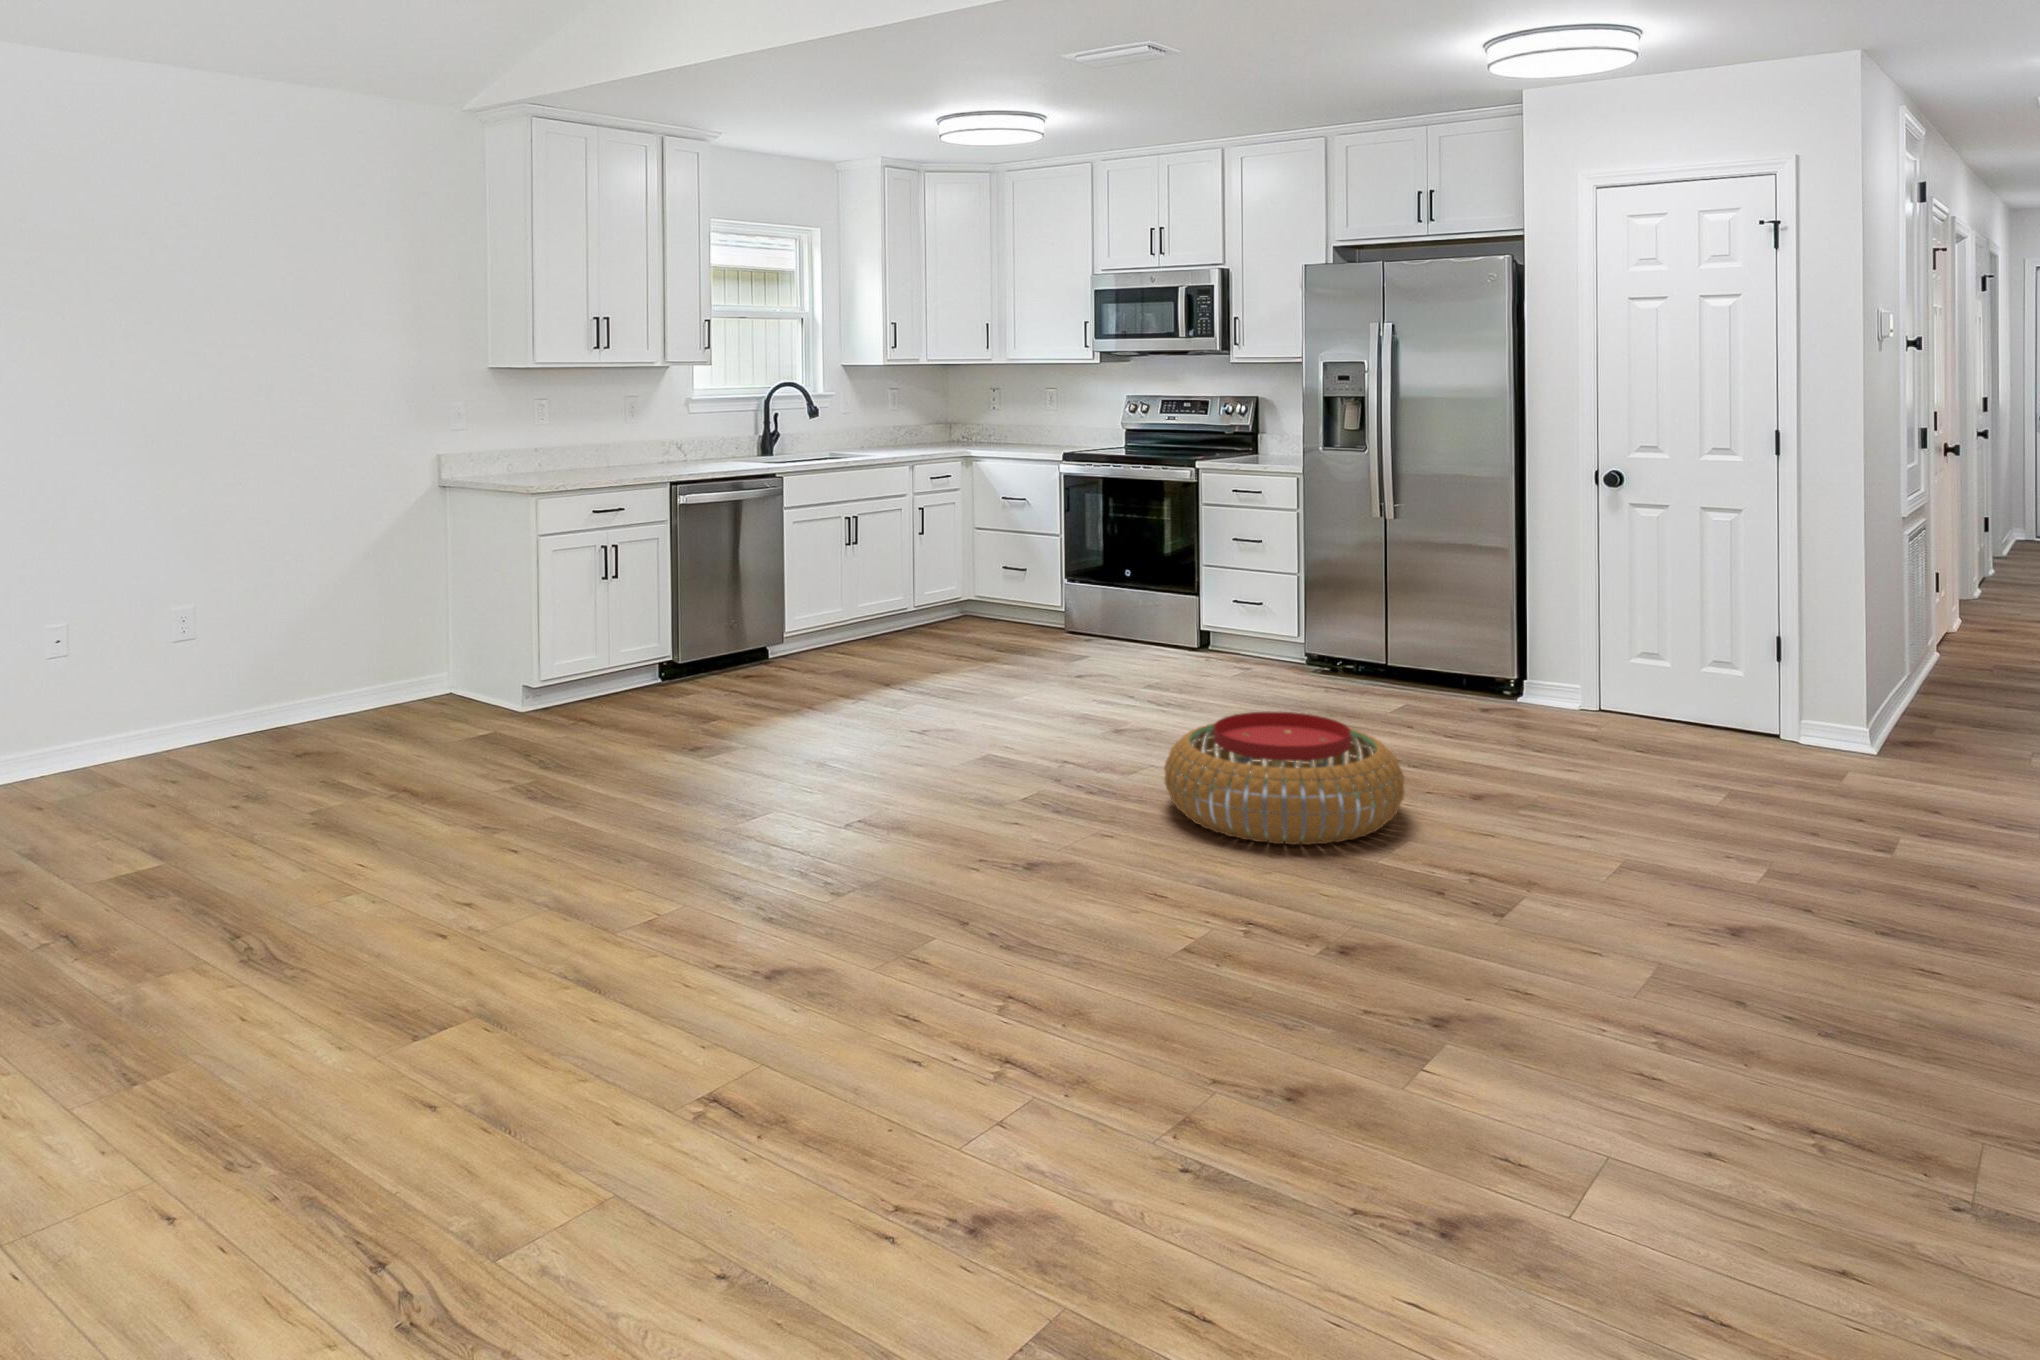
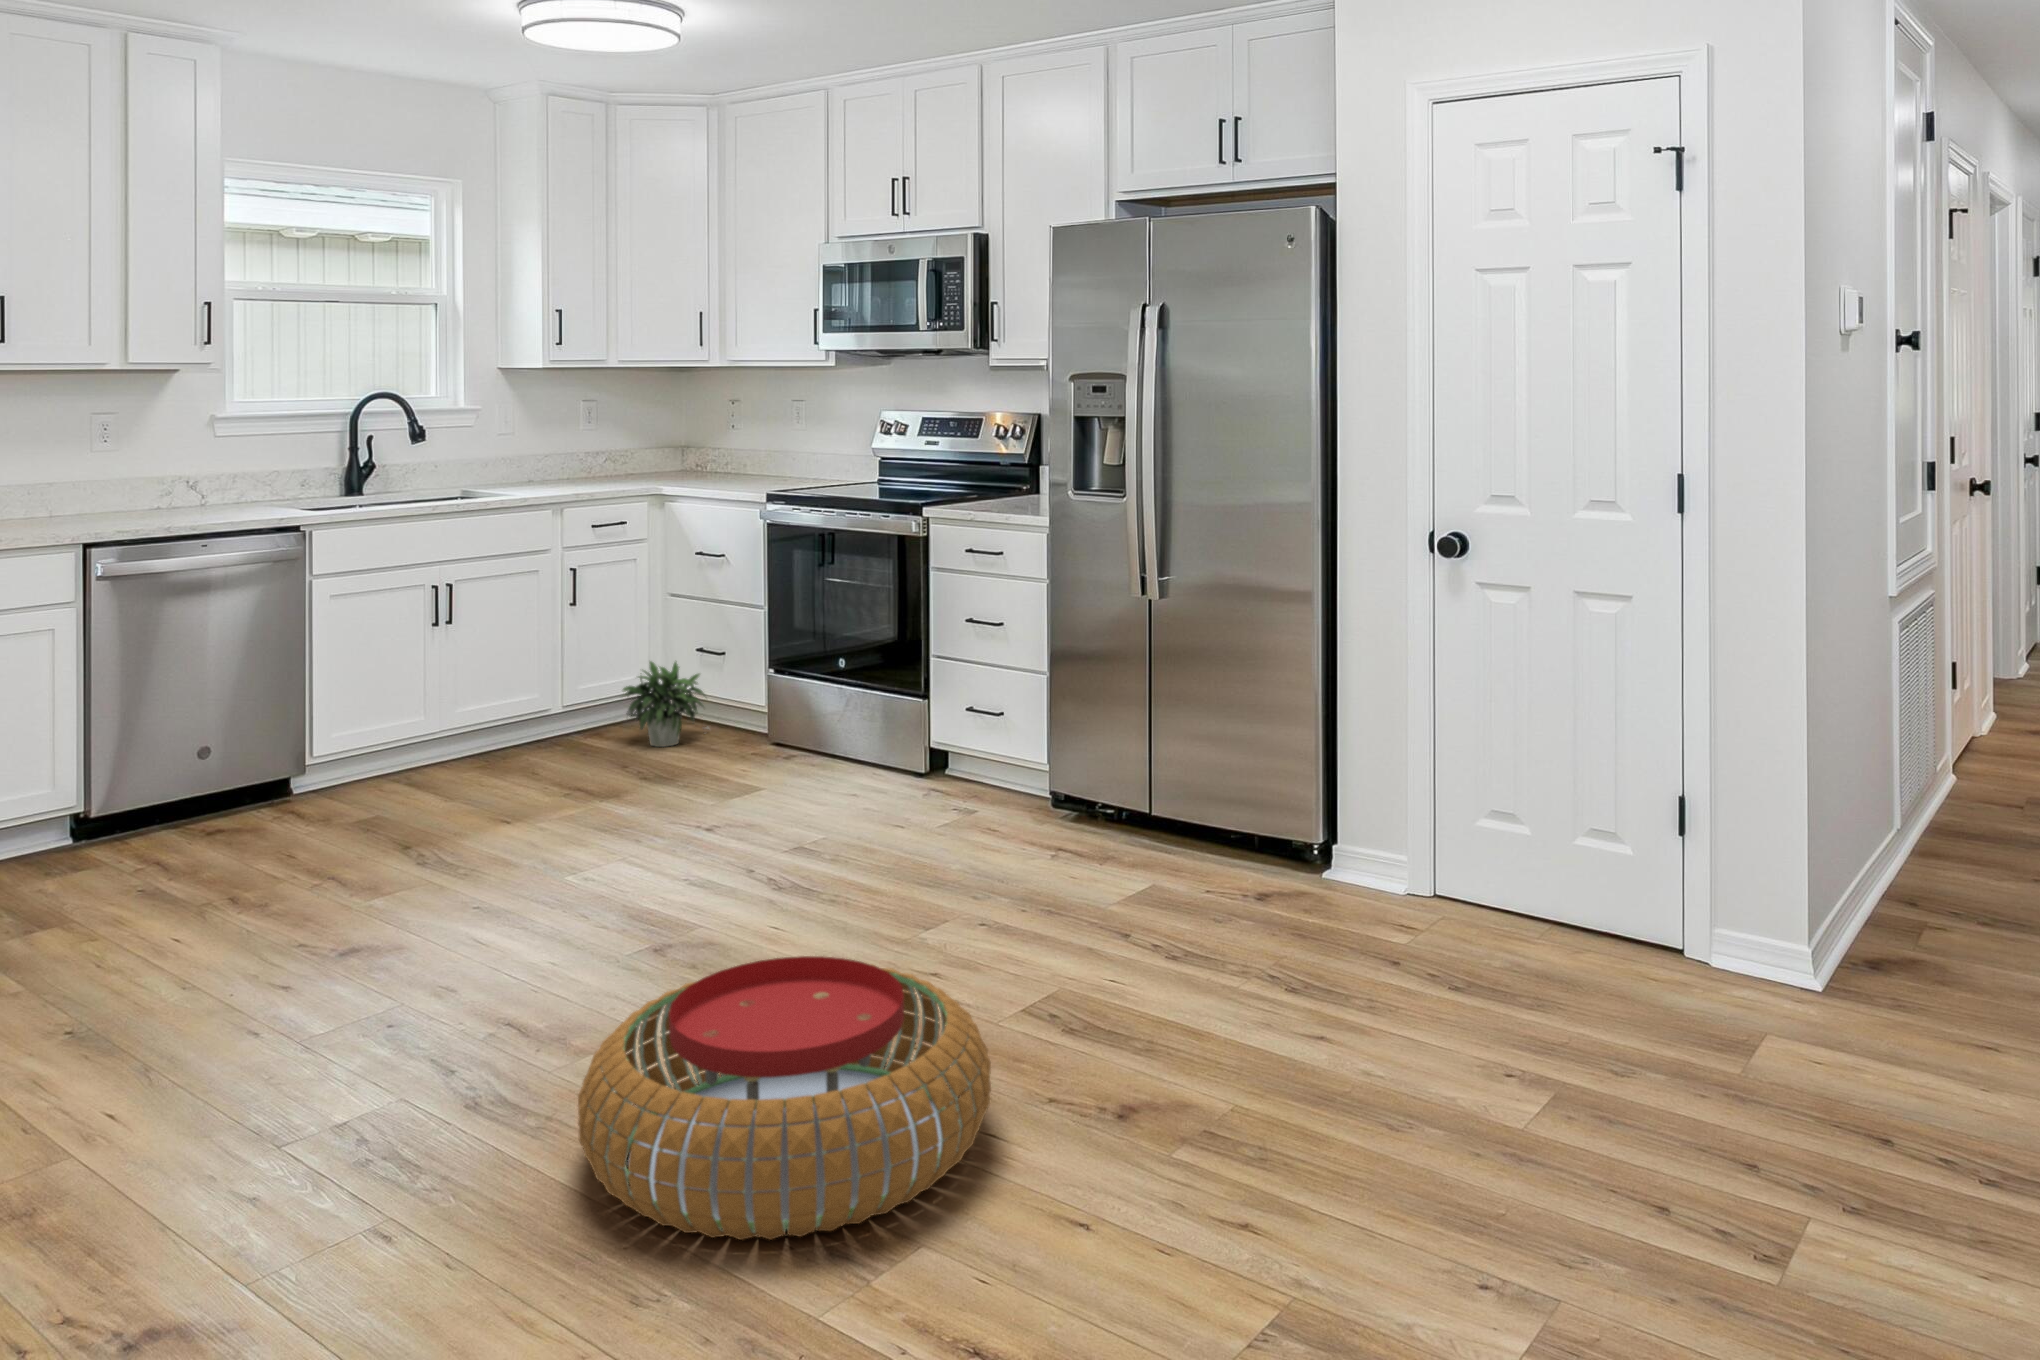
potted plant: none [958,573,1017,633] -> present [623,661,709,747]

